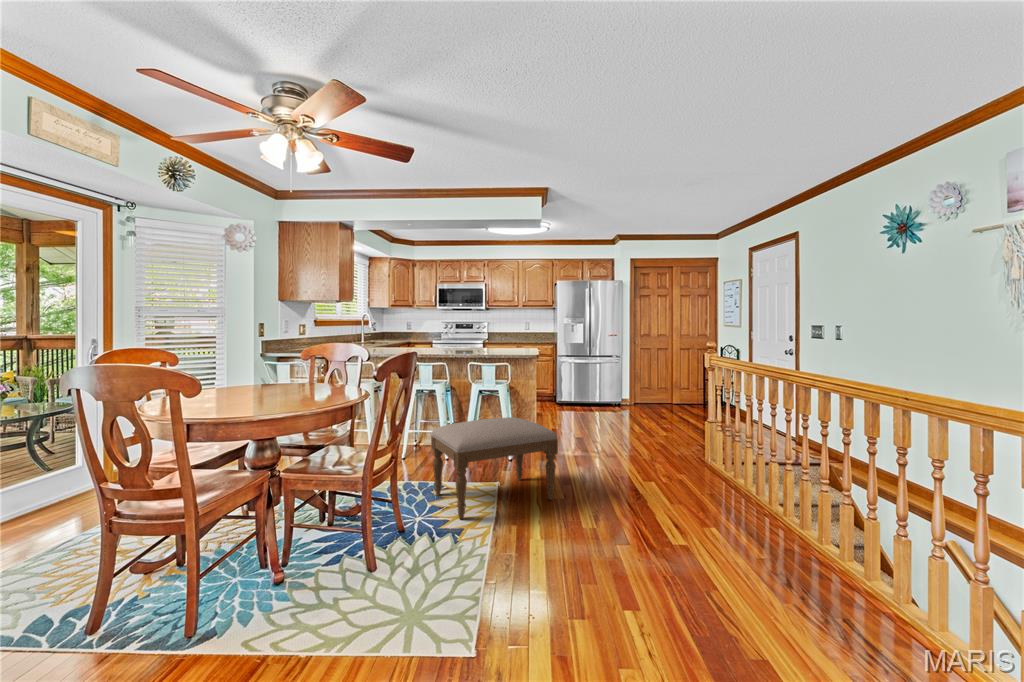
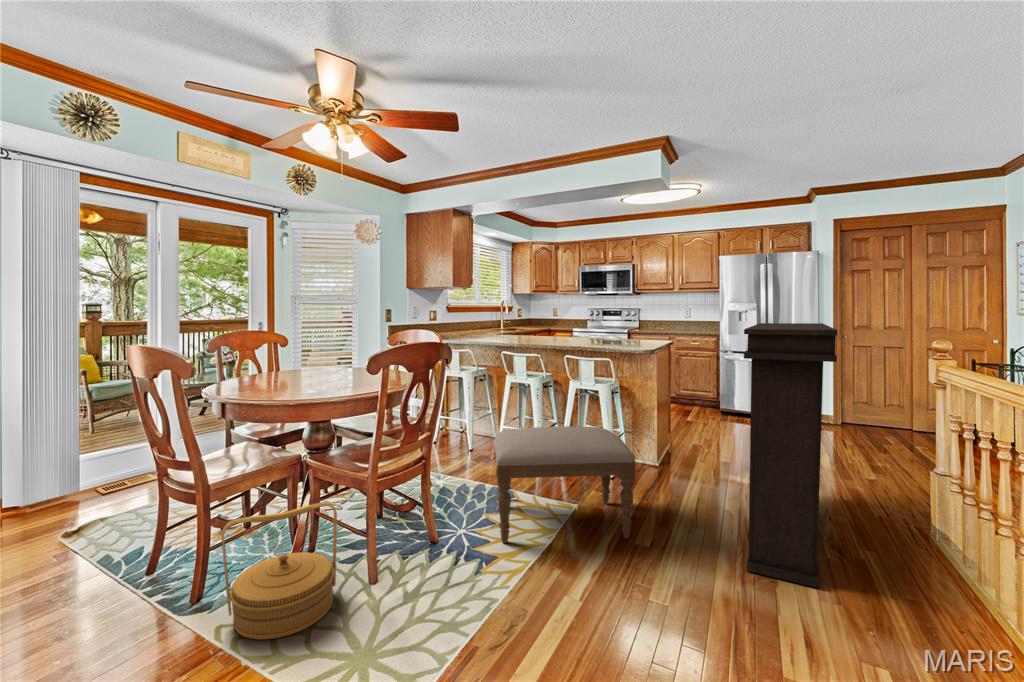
console table: none [615,333,692,507] -> present [744,323,837,588]
woven basket: none [246,498,349,634] -> present [221,502,337,640]

